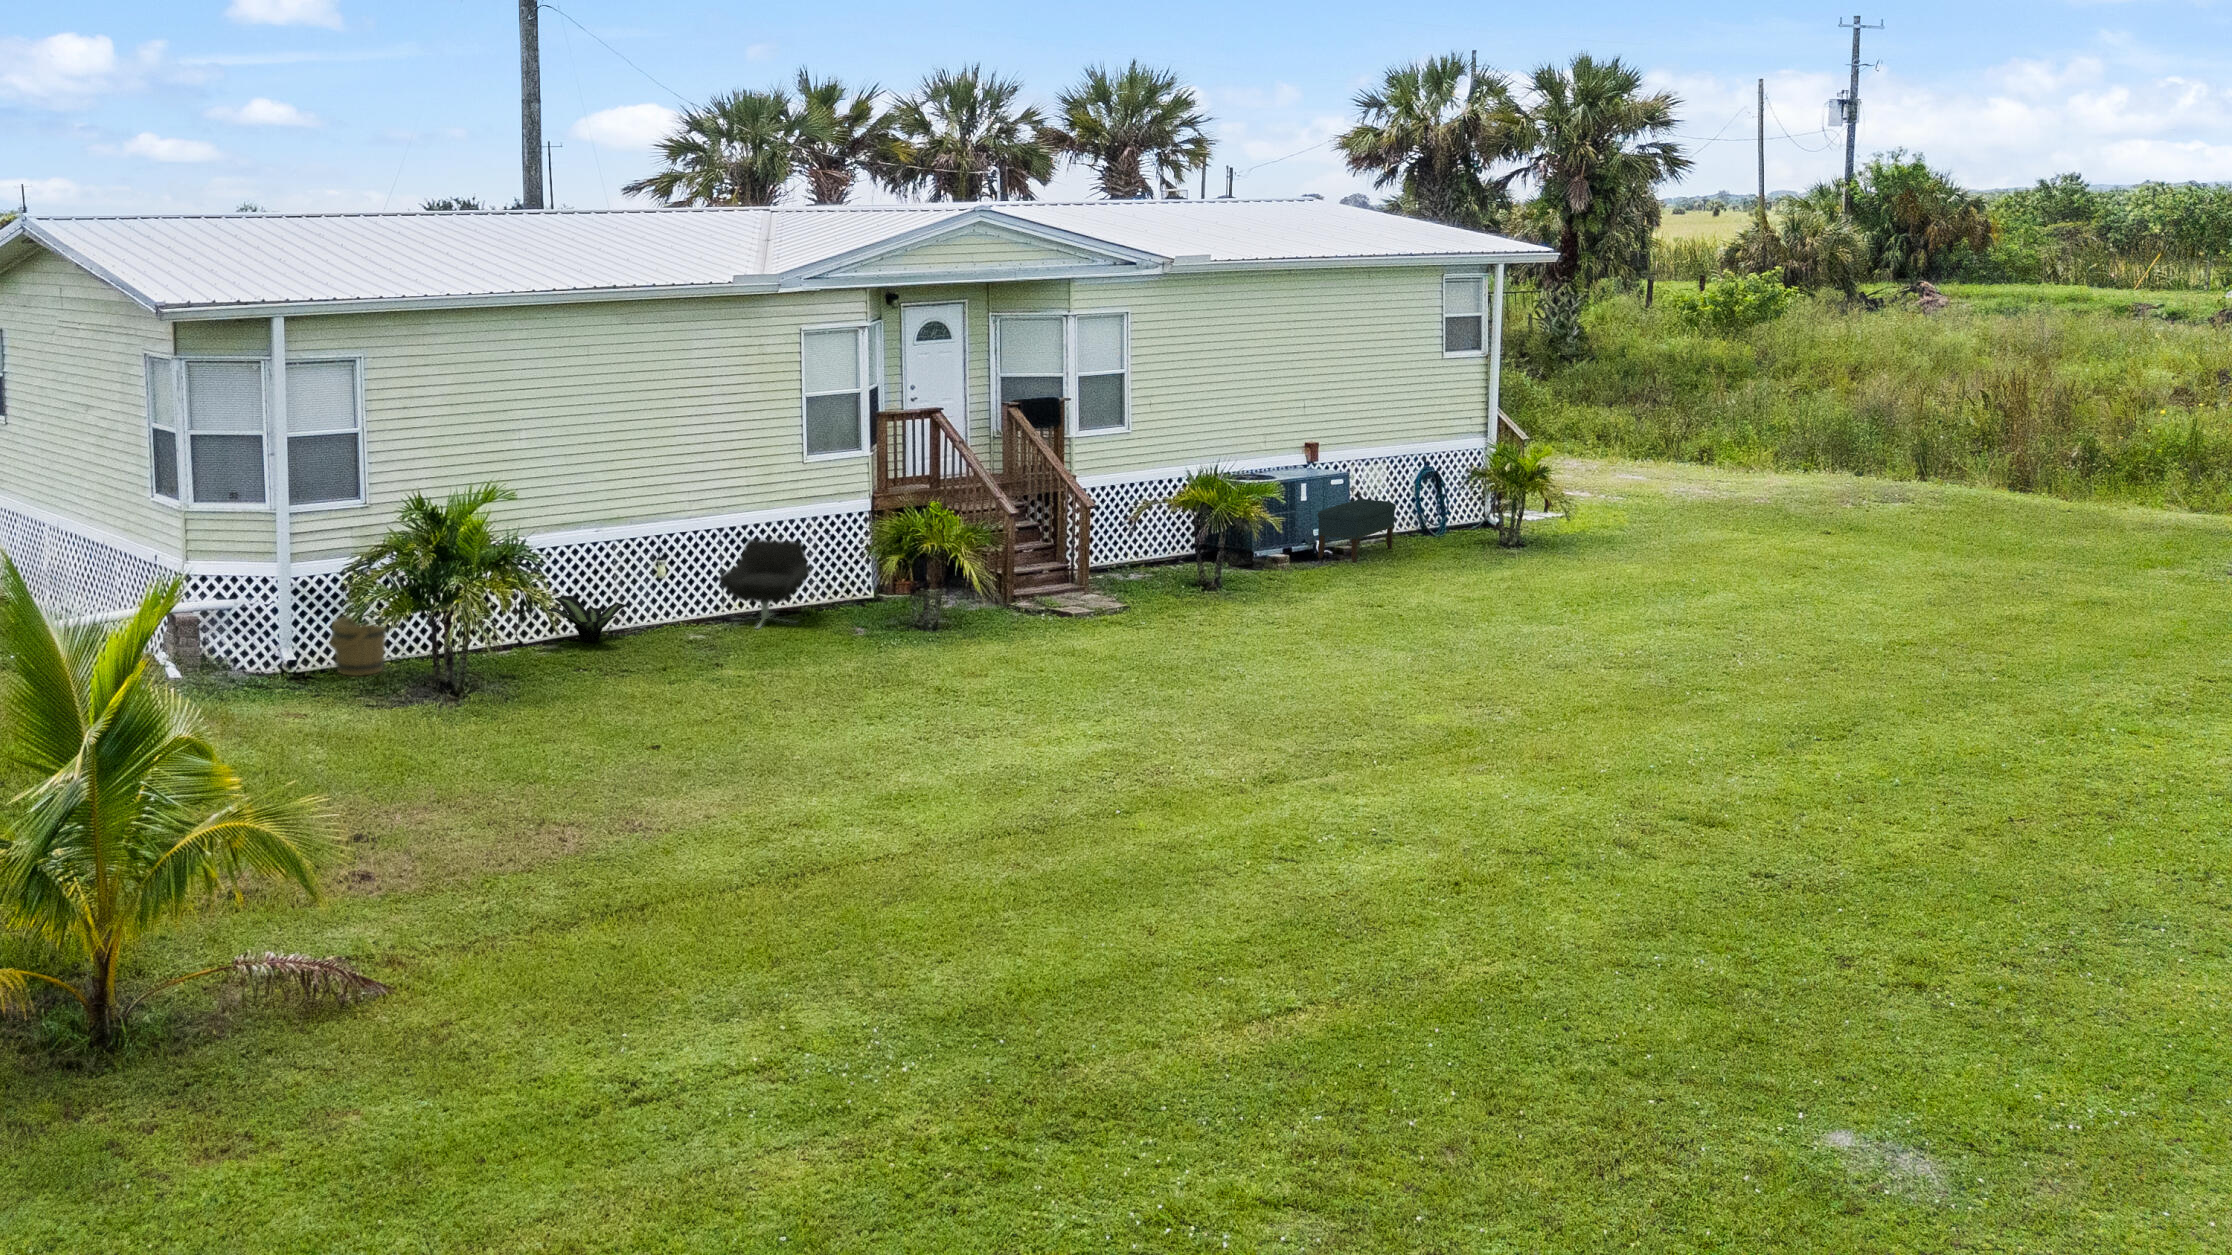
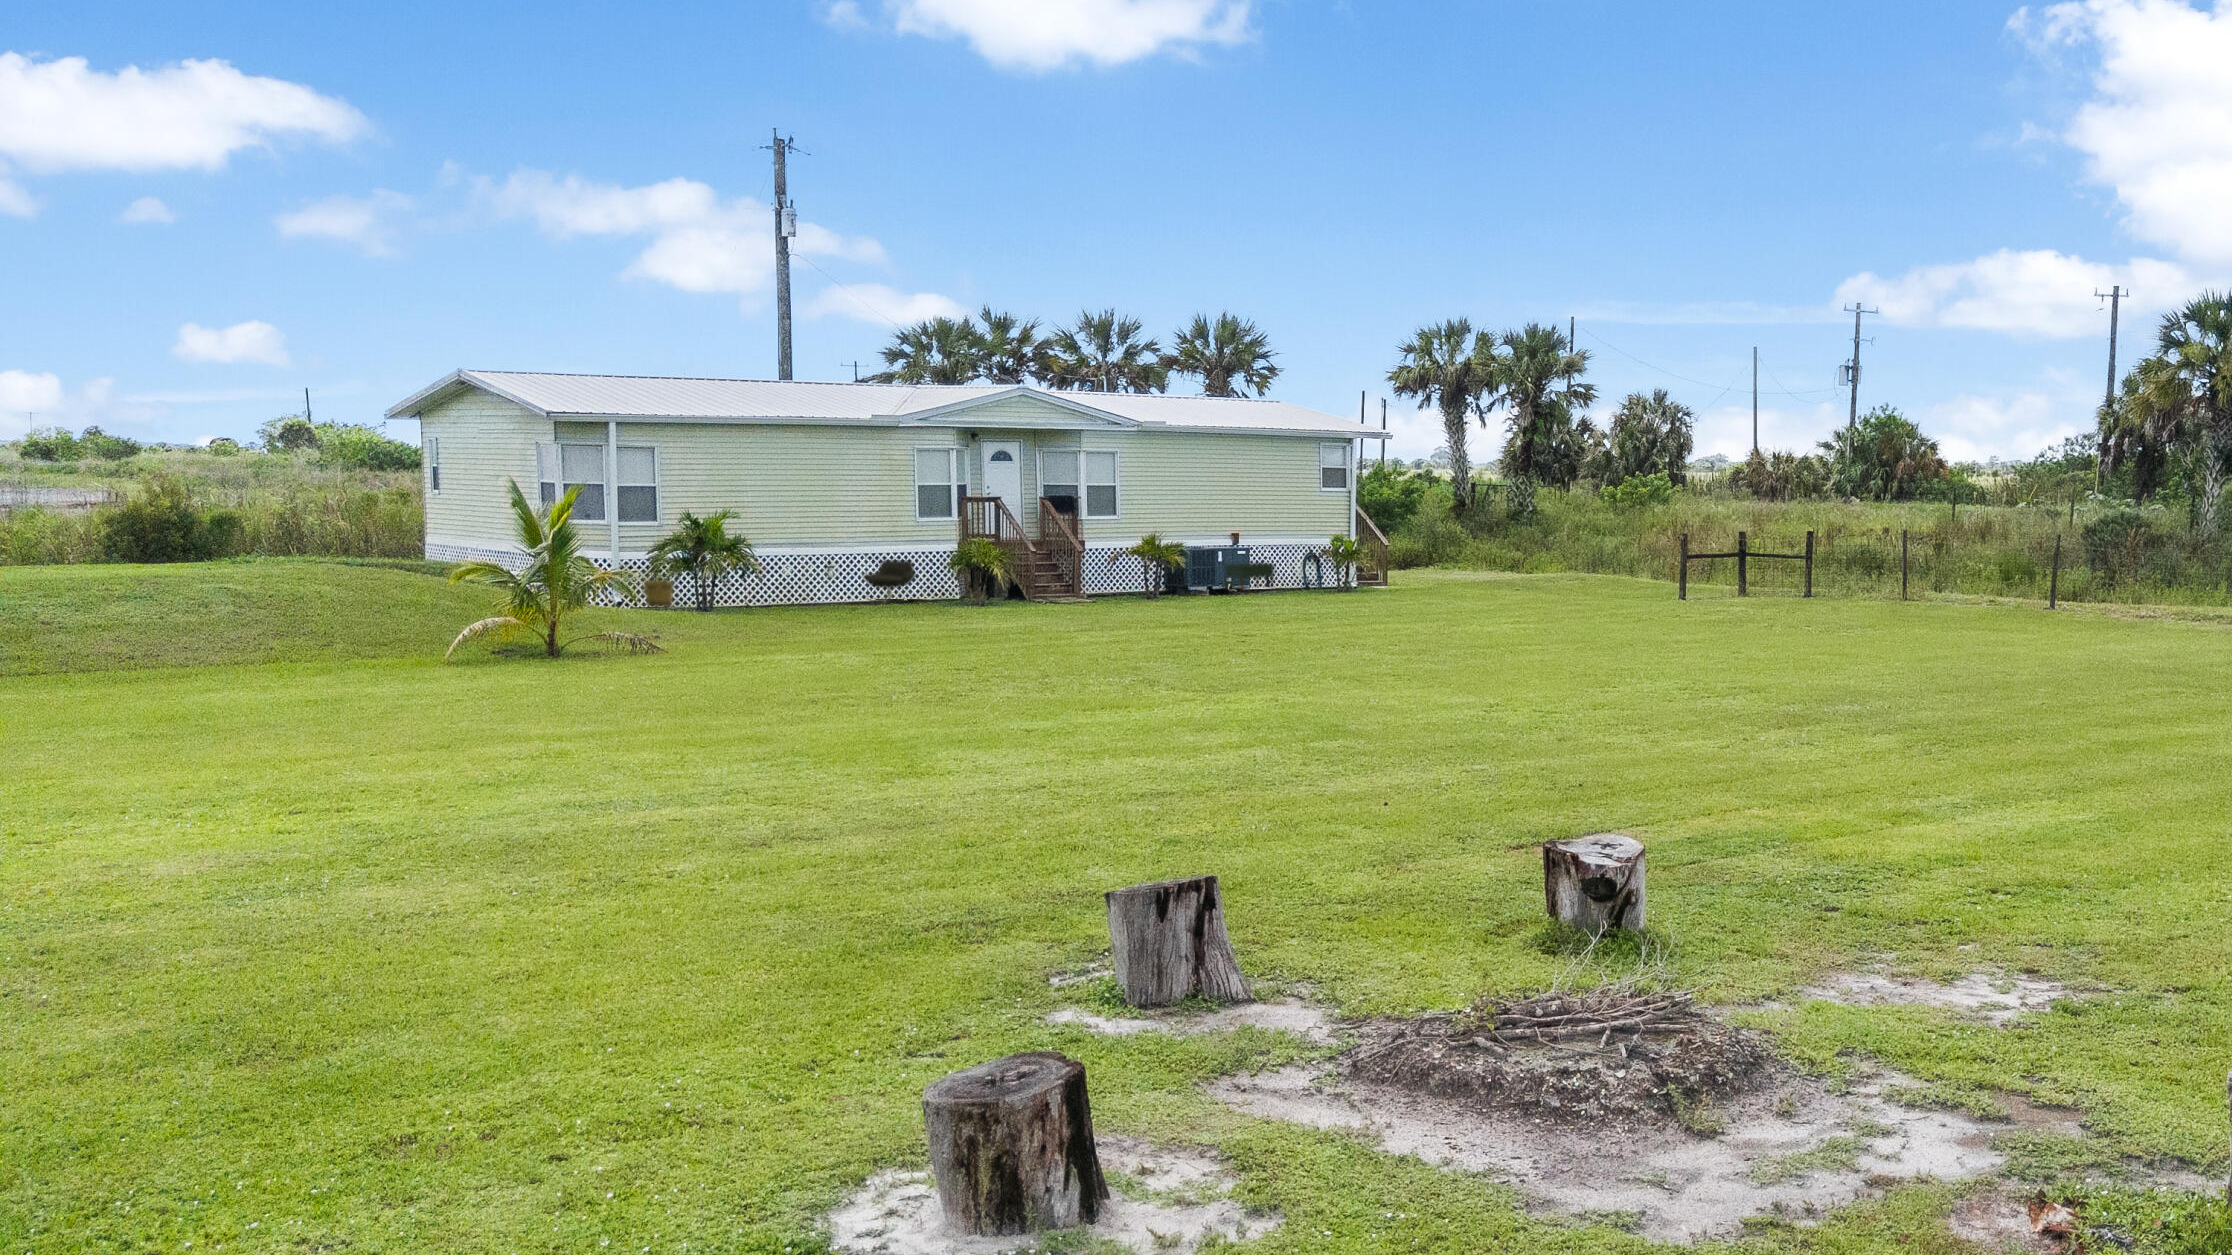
potted plant: present [547,595,627,643] -> none [763,581,810,603]

